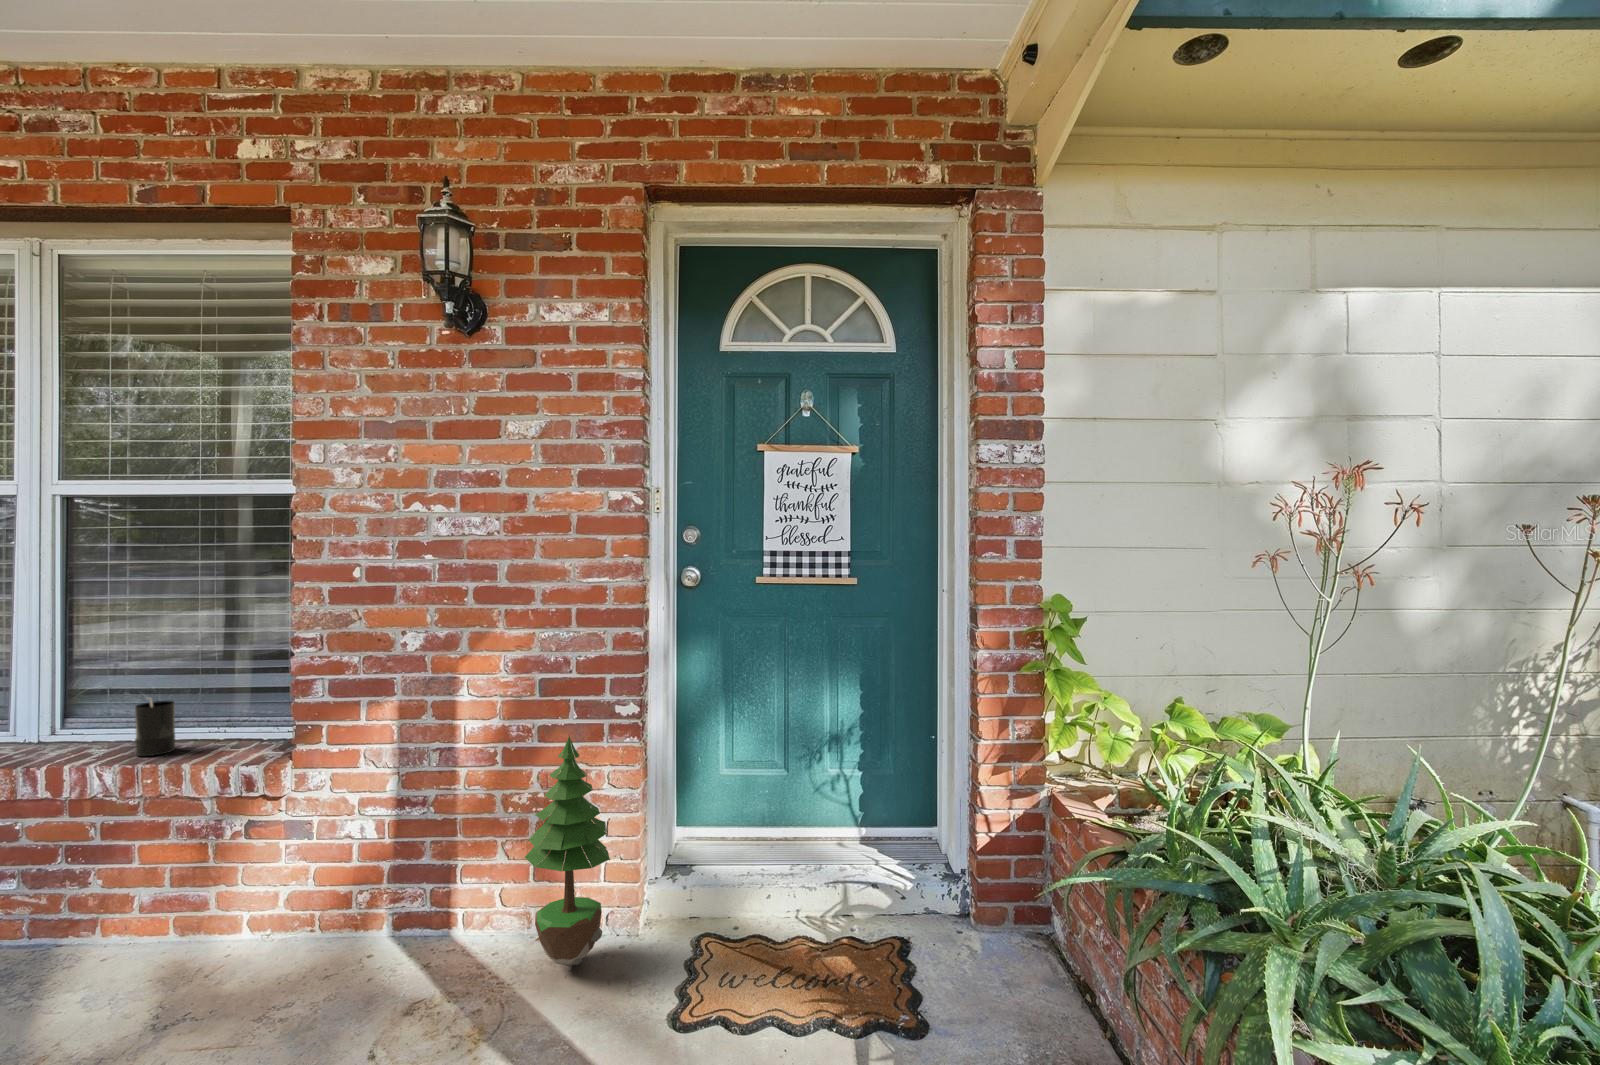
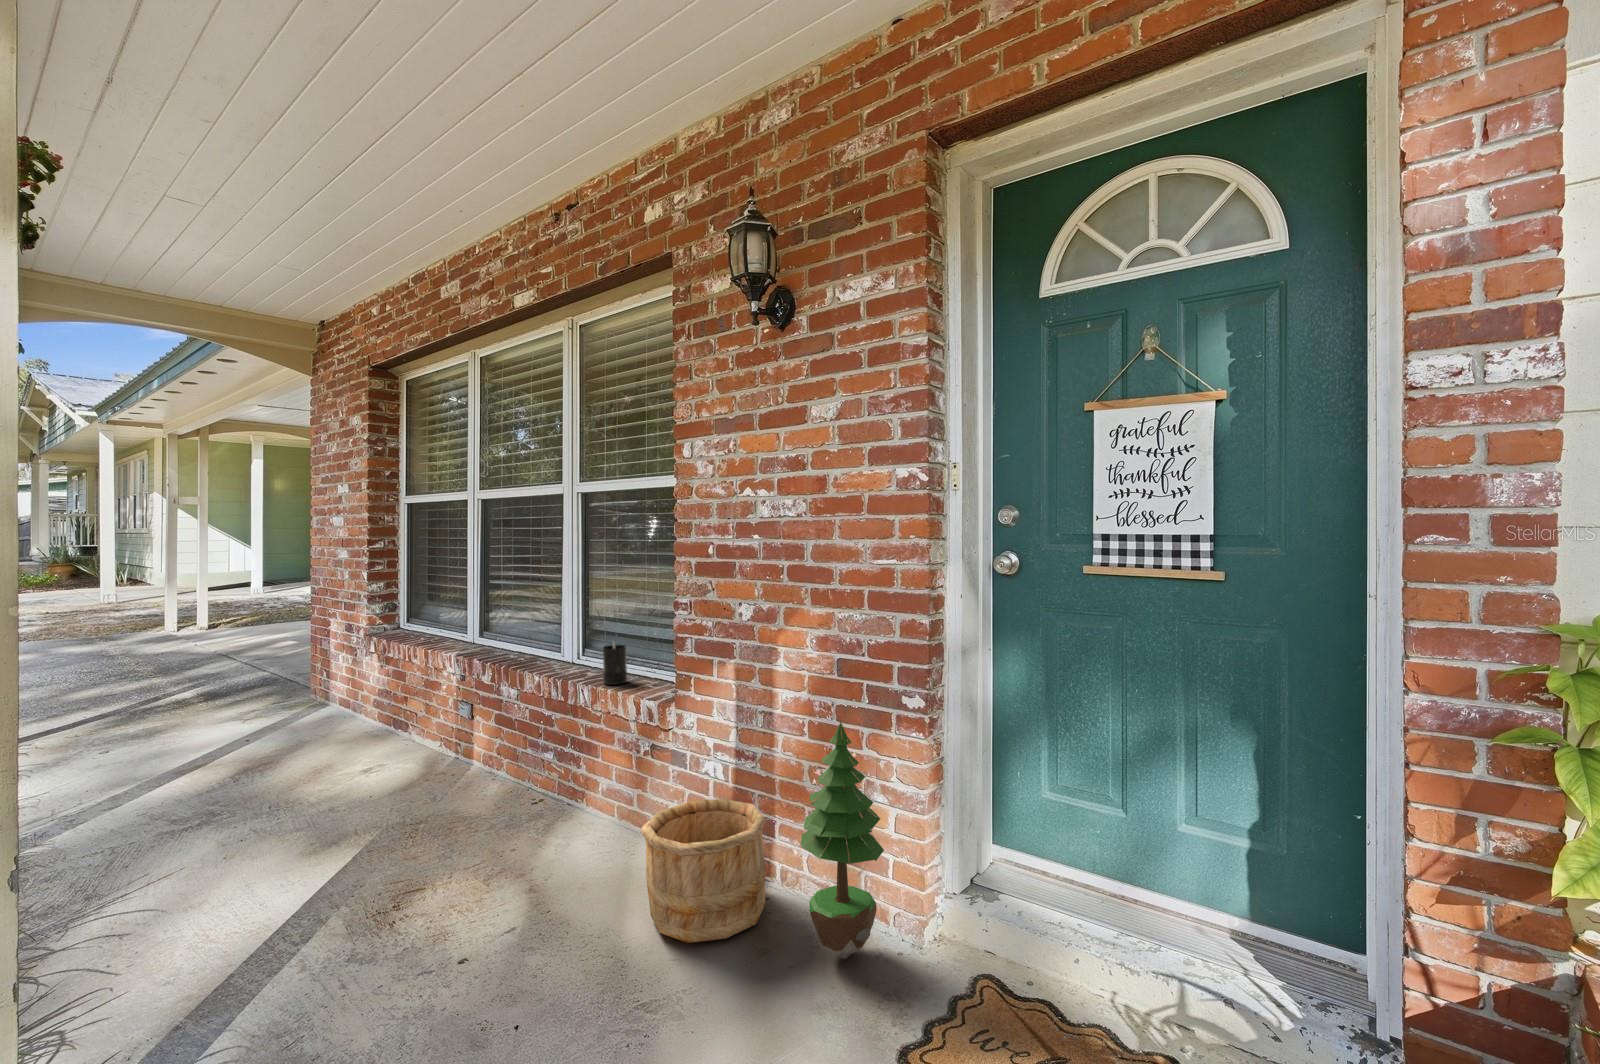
wooden bucket: none [305,850,462,1020] -> present [641,799,766,943]

